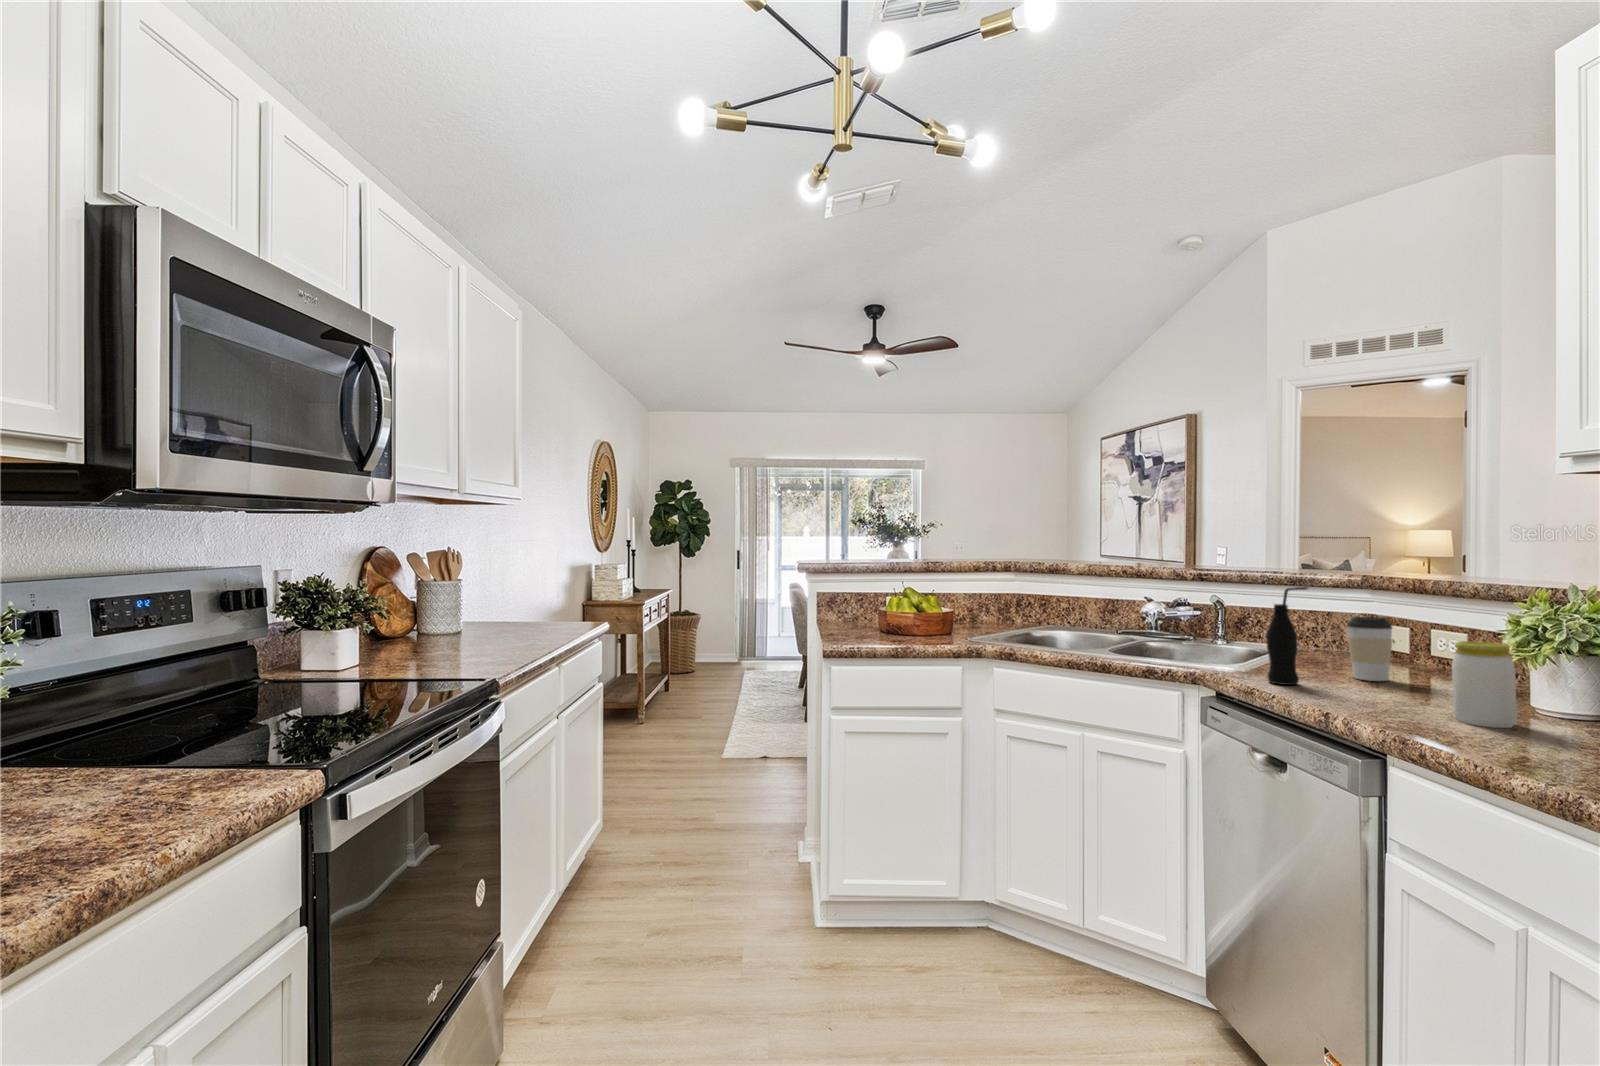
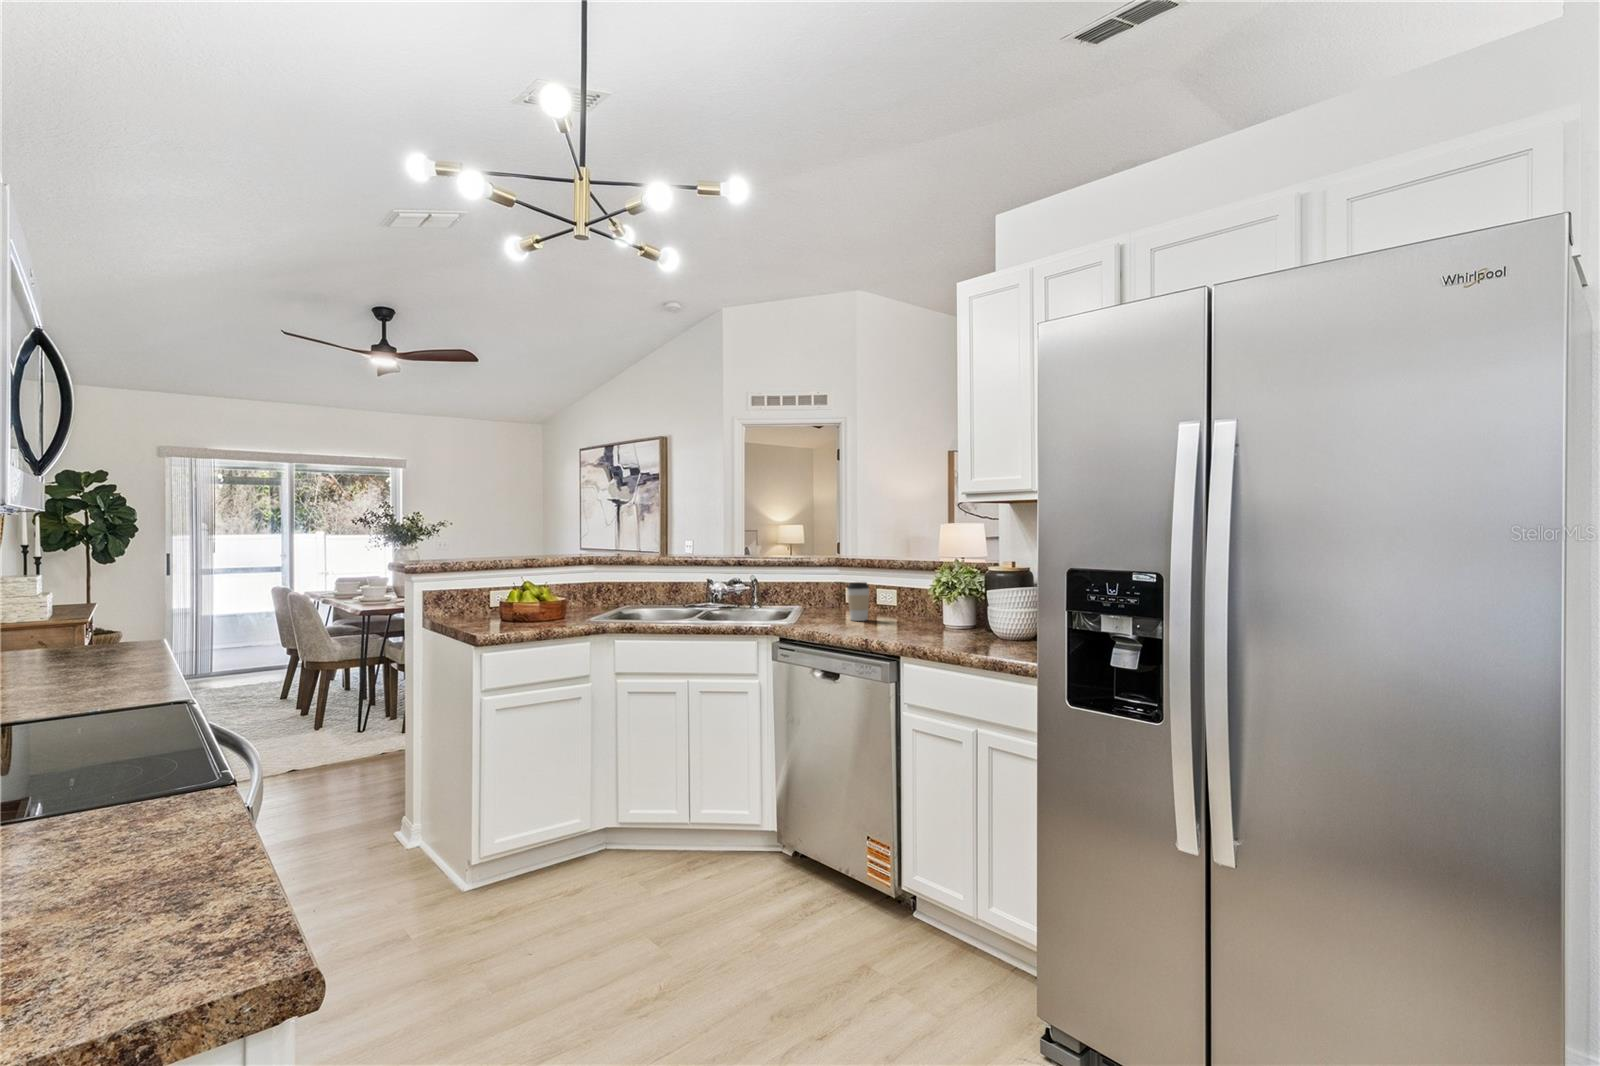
bottle: present [1266,587,1308,685] -> none [816,564,840,628]
jar: present [1452,641,1517,728] -> none [916,590,942,635]

